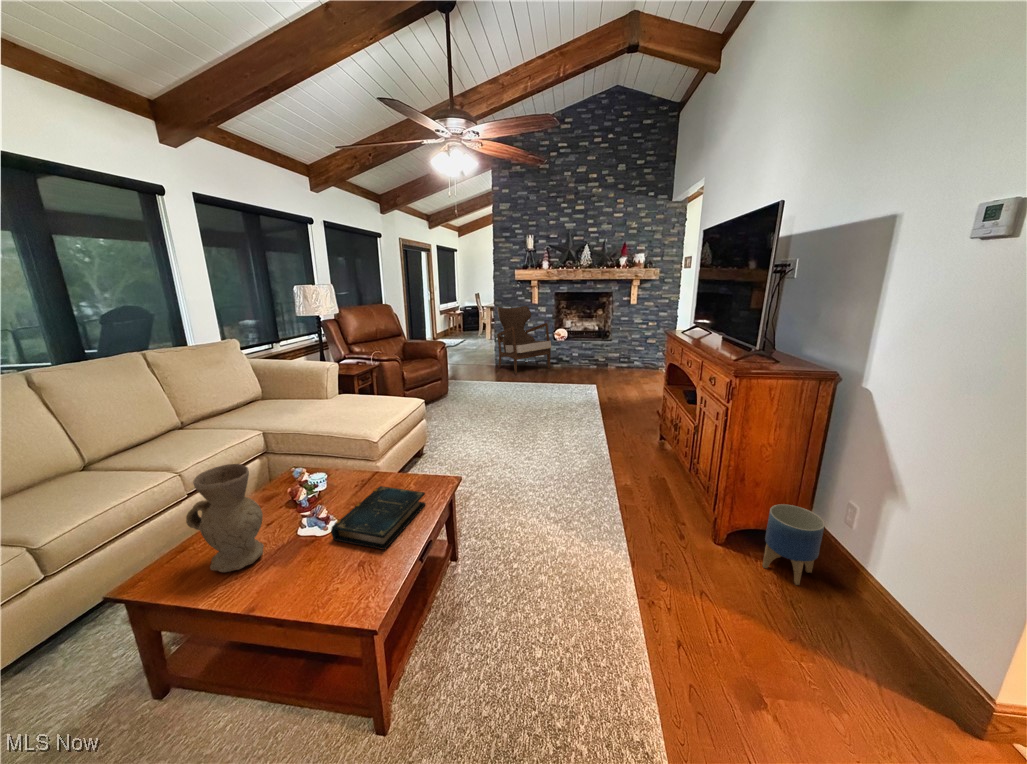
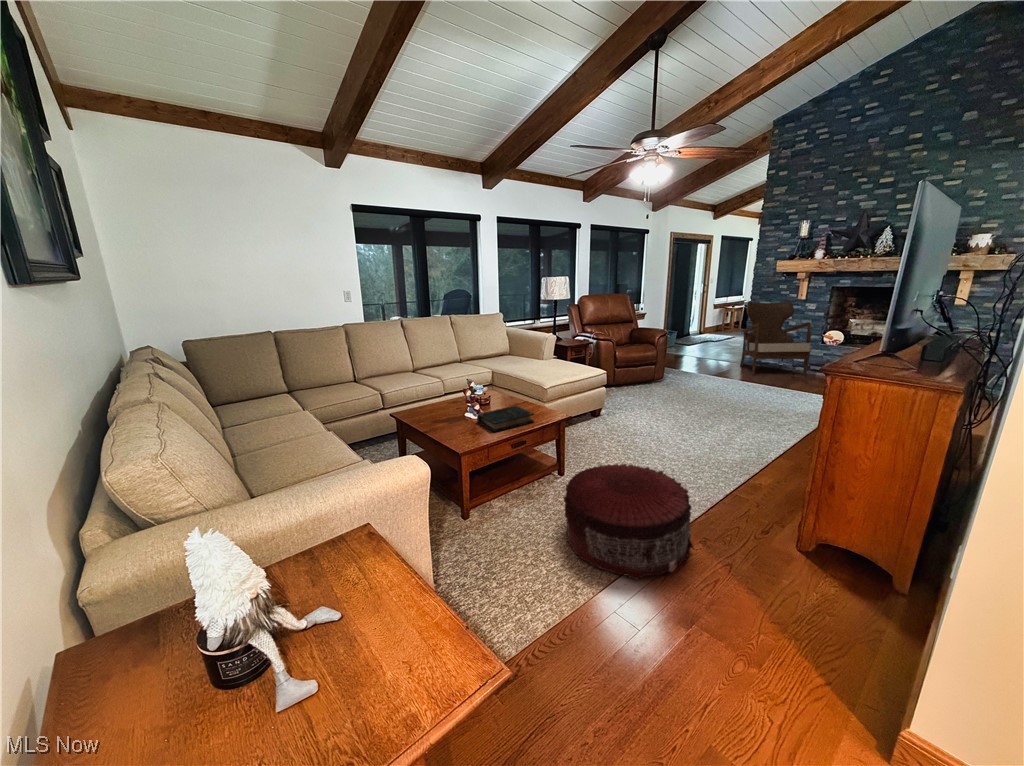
vase: present [186,464,264,572] -> none [422,368,451,420]
planter: present [763,504,825,585] -> none [824,524,901,612]
pouf: none [529,513,692,688] -> present [564,463,693,579]

